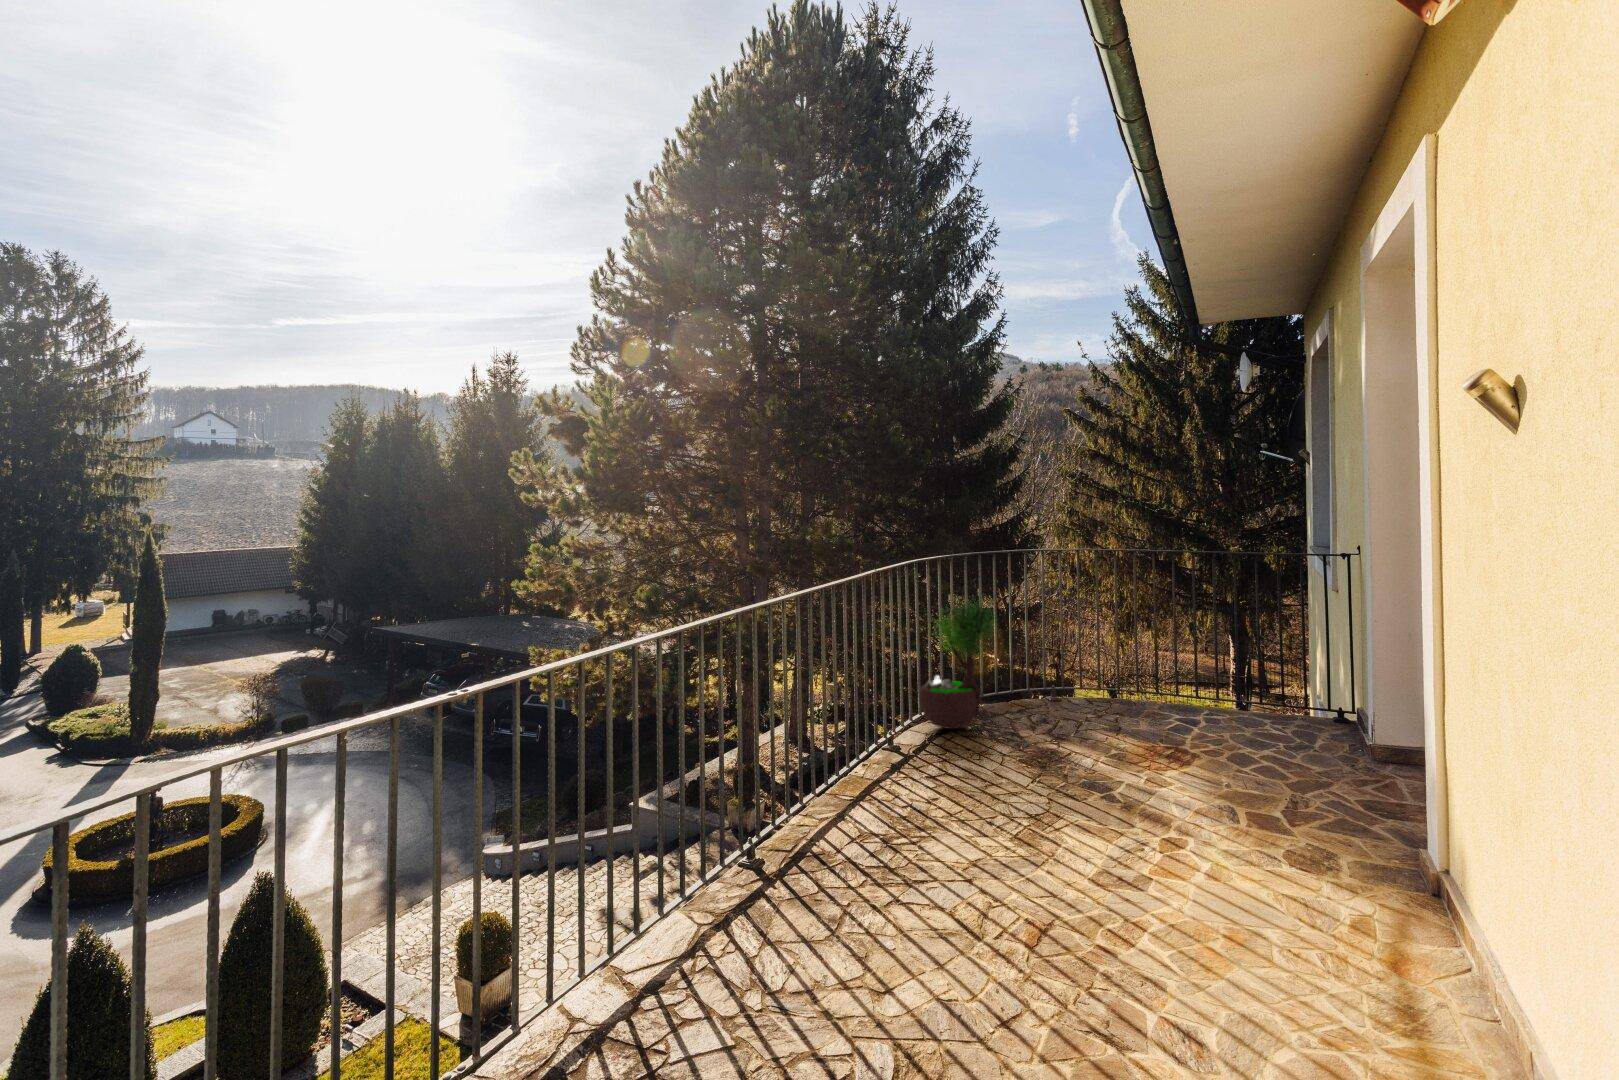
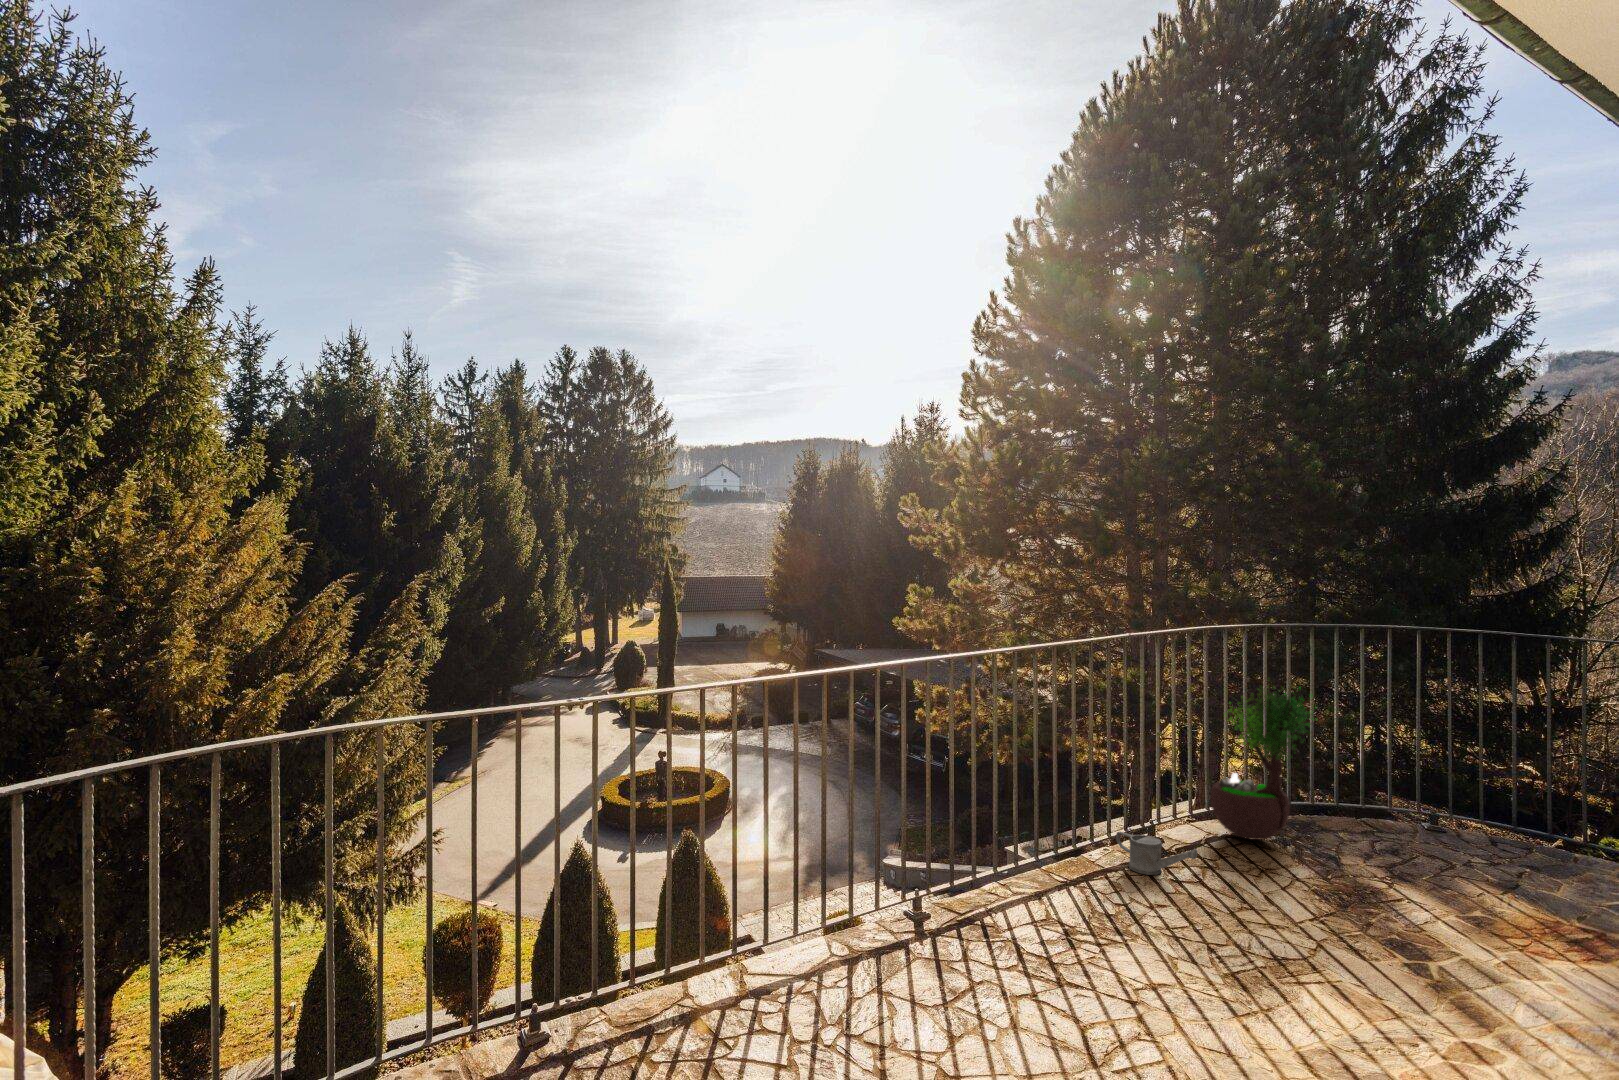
watering can: none [871,741,943,775] -> present [1116,832,1197,875]

